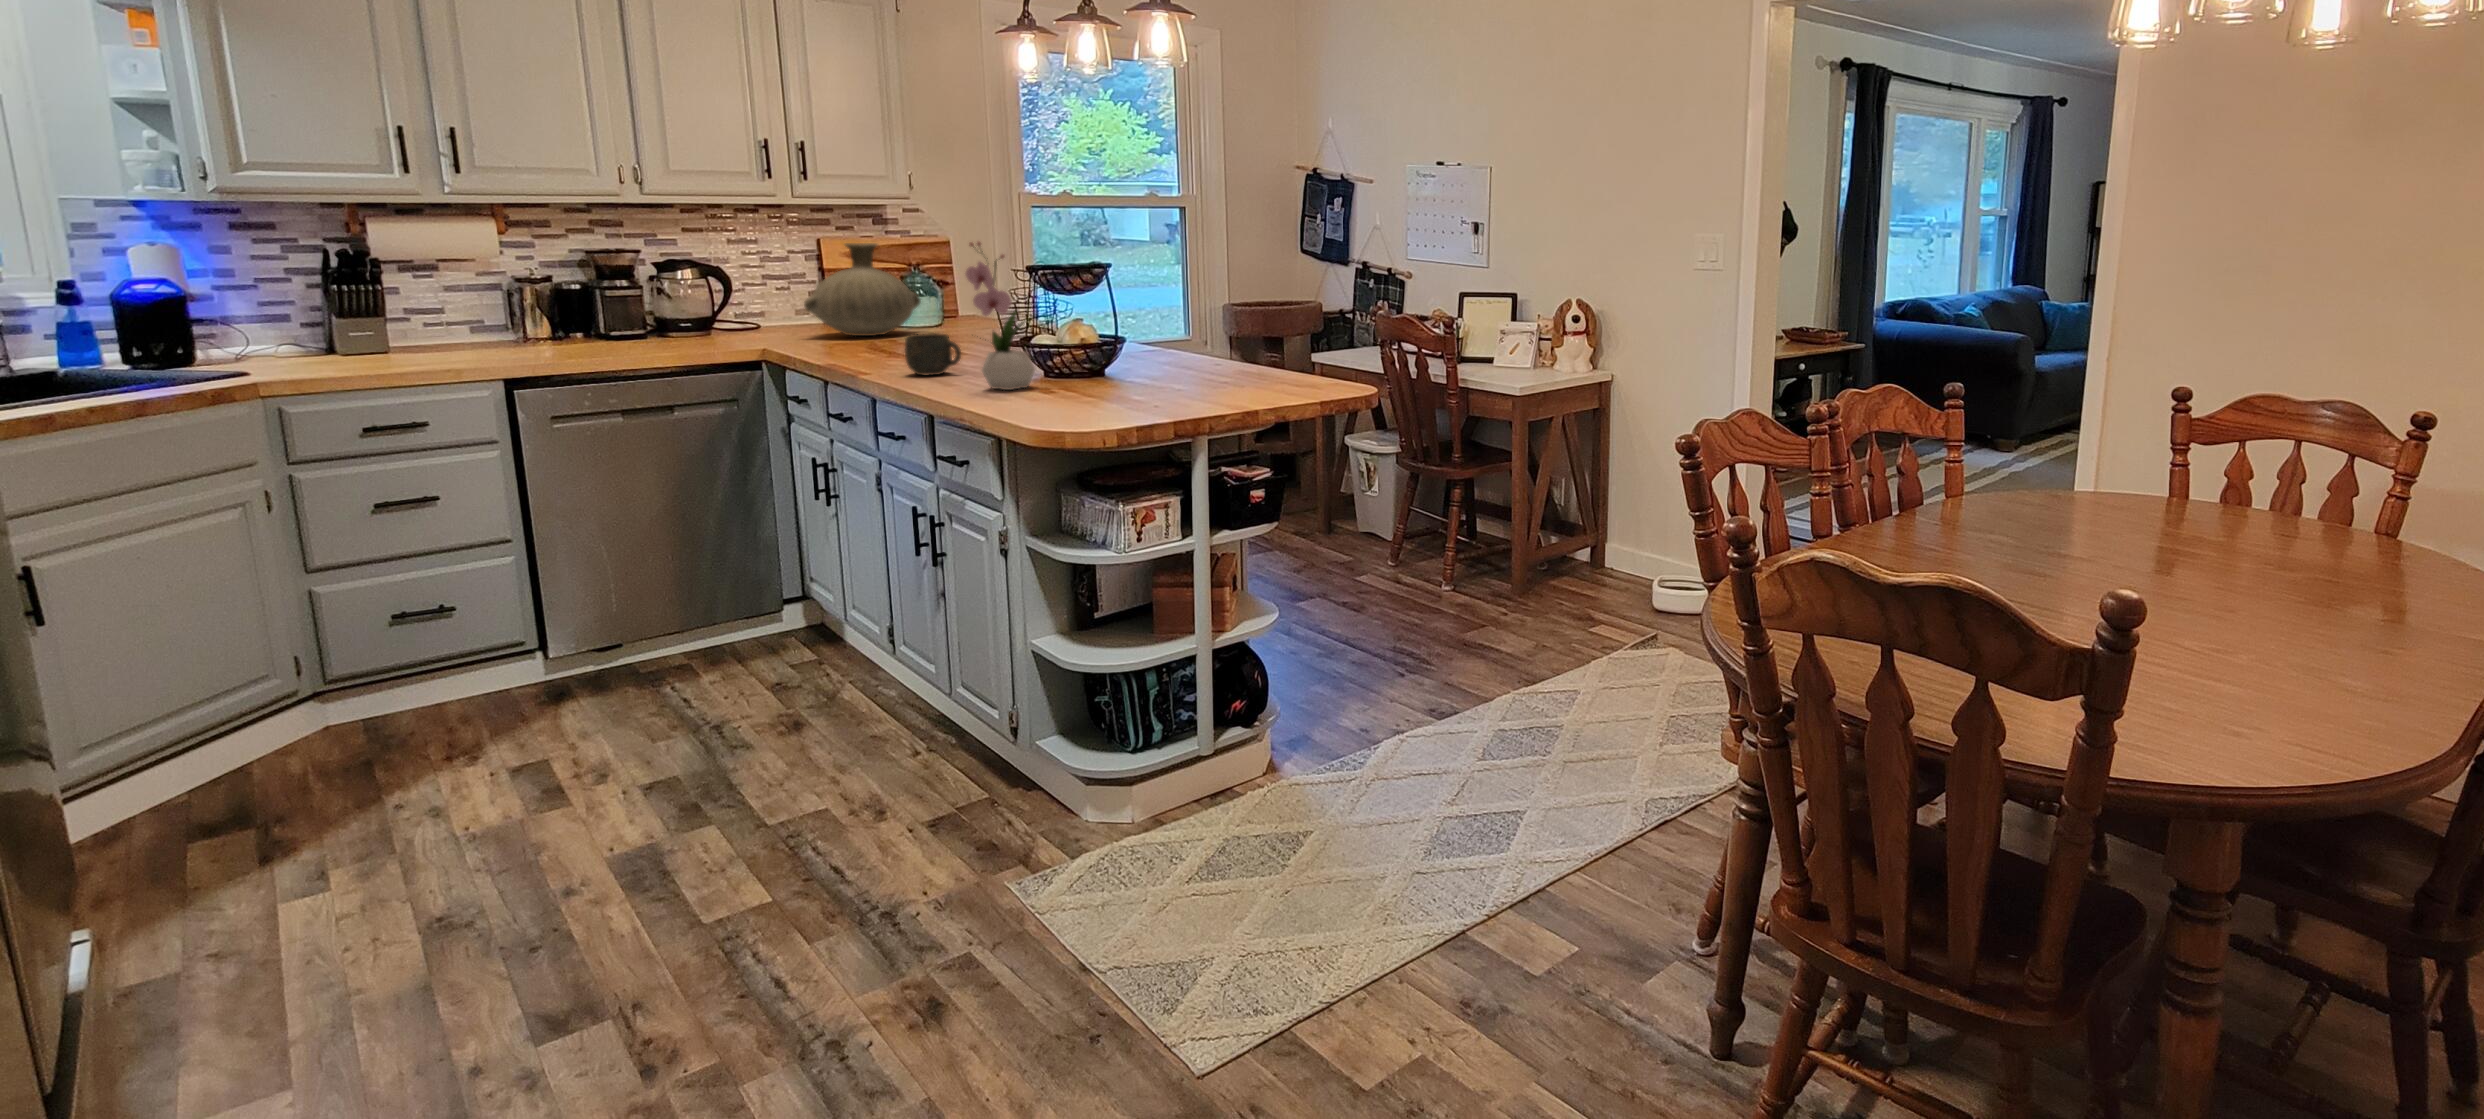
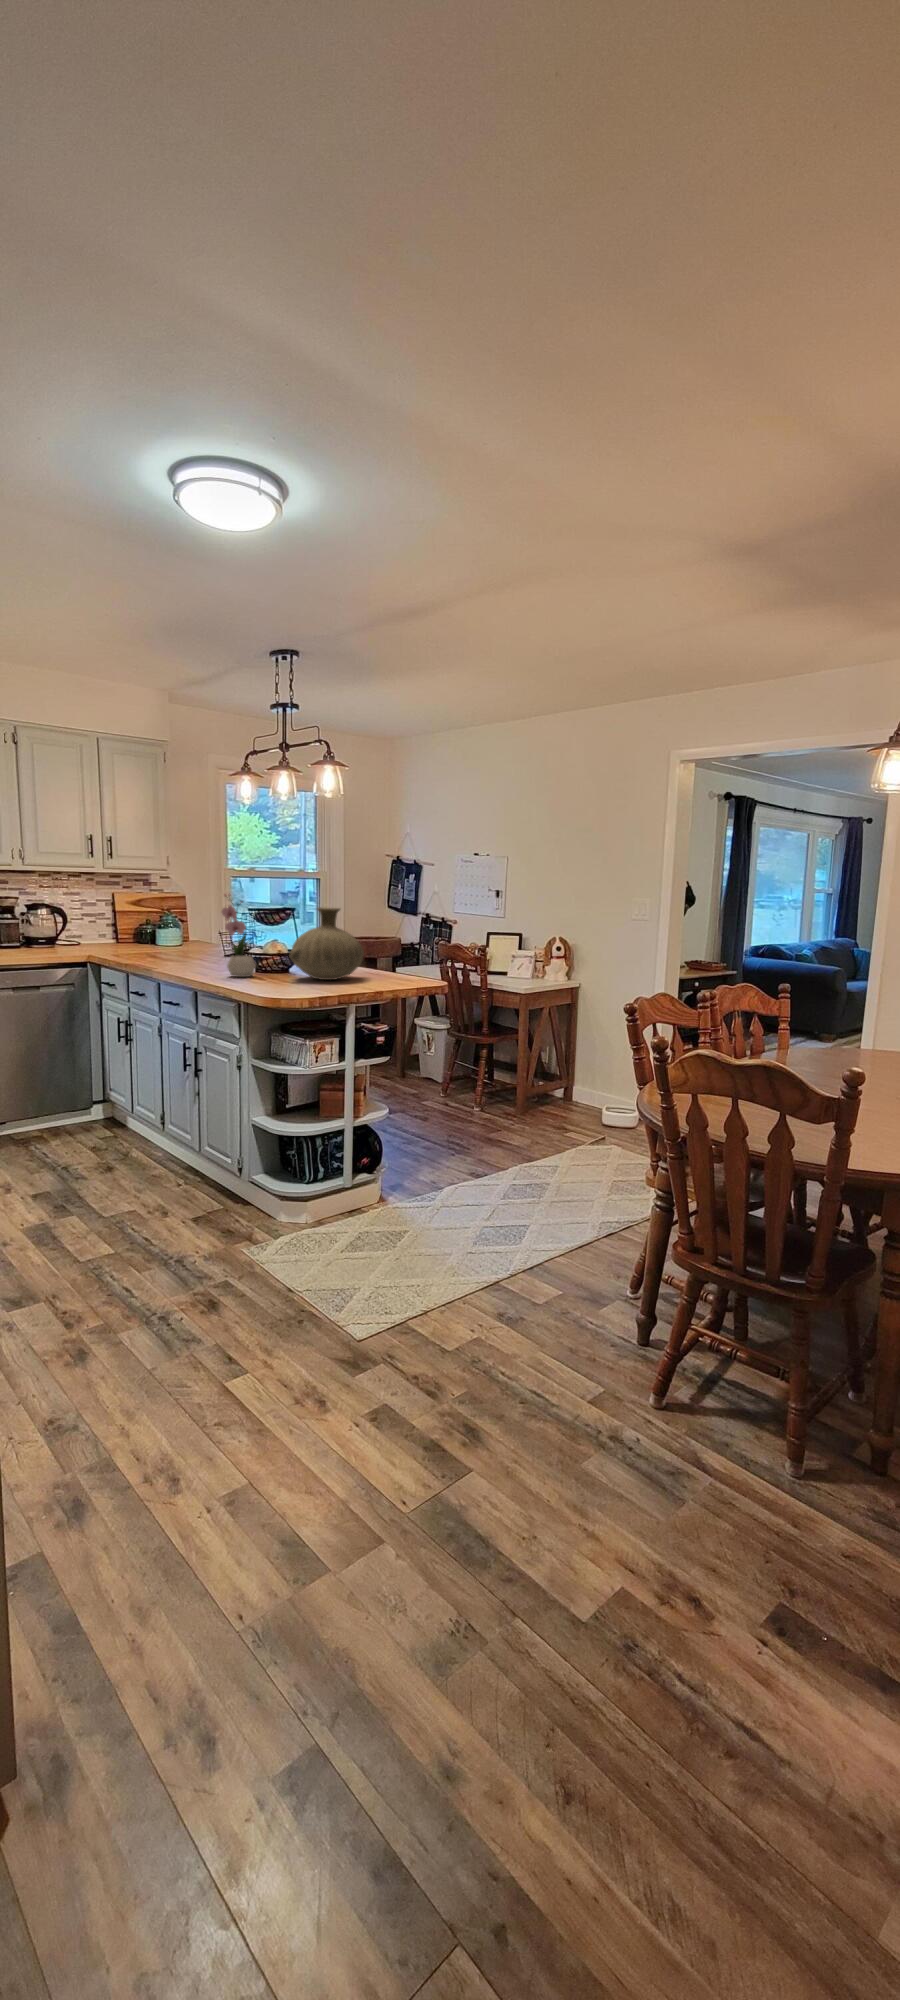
vase: present [804,243,921,336] -> present [289,907,364,980]
mug: present [905,333,961,375] -> none [180,946,211,969]

